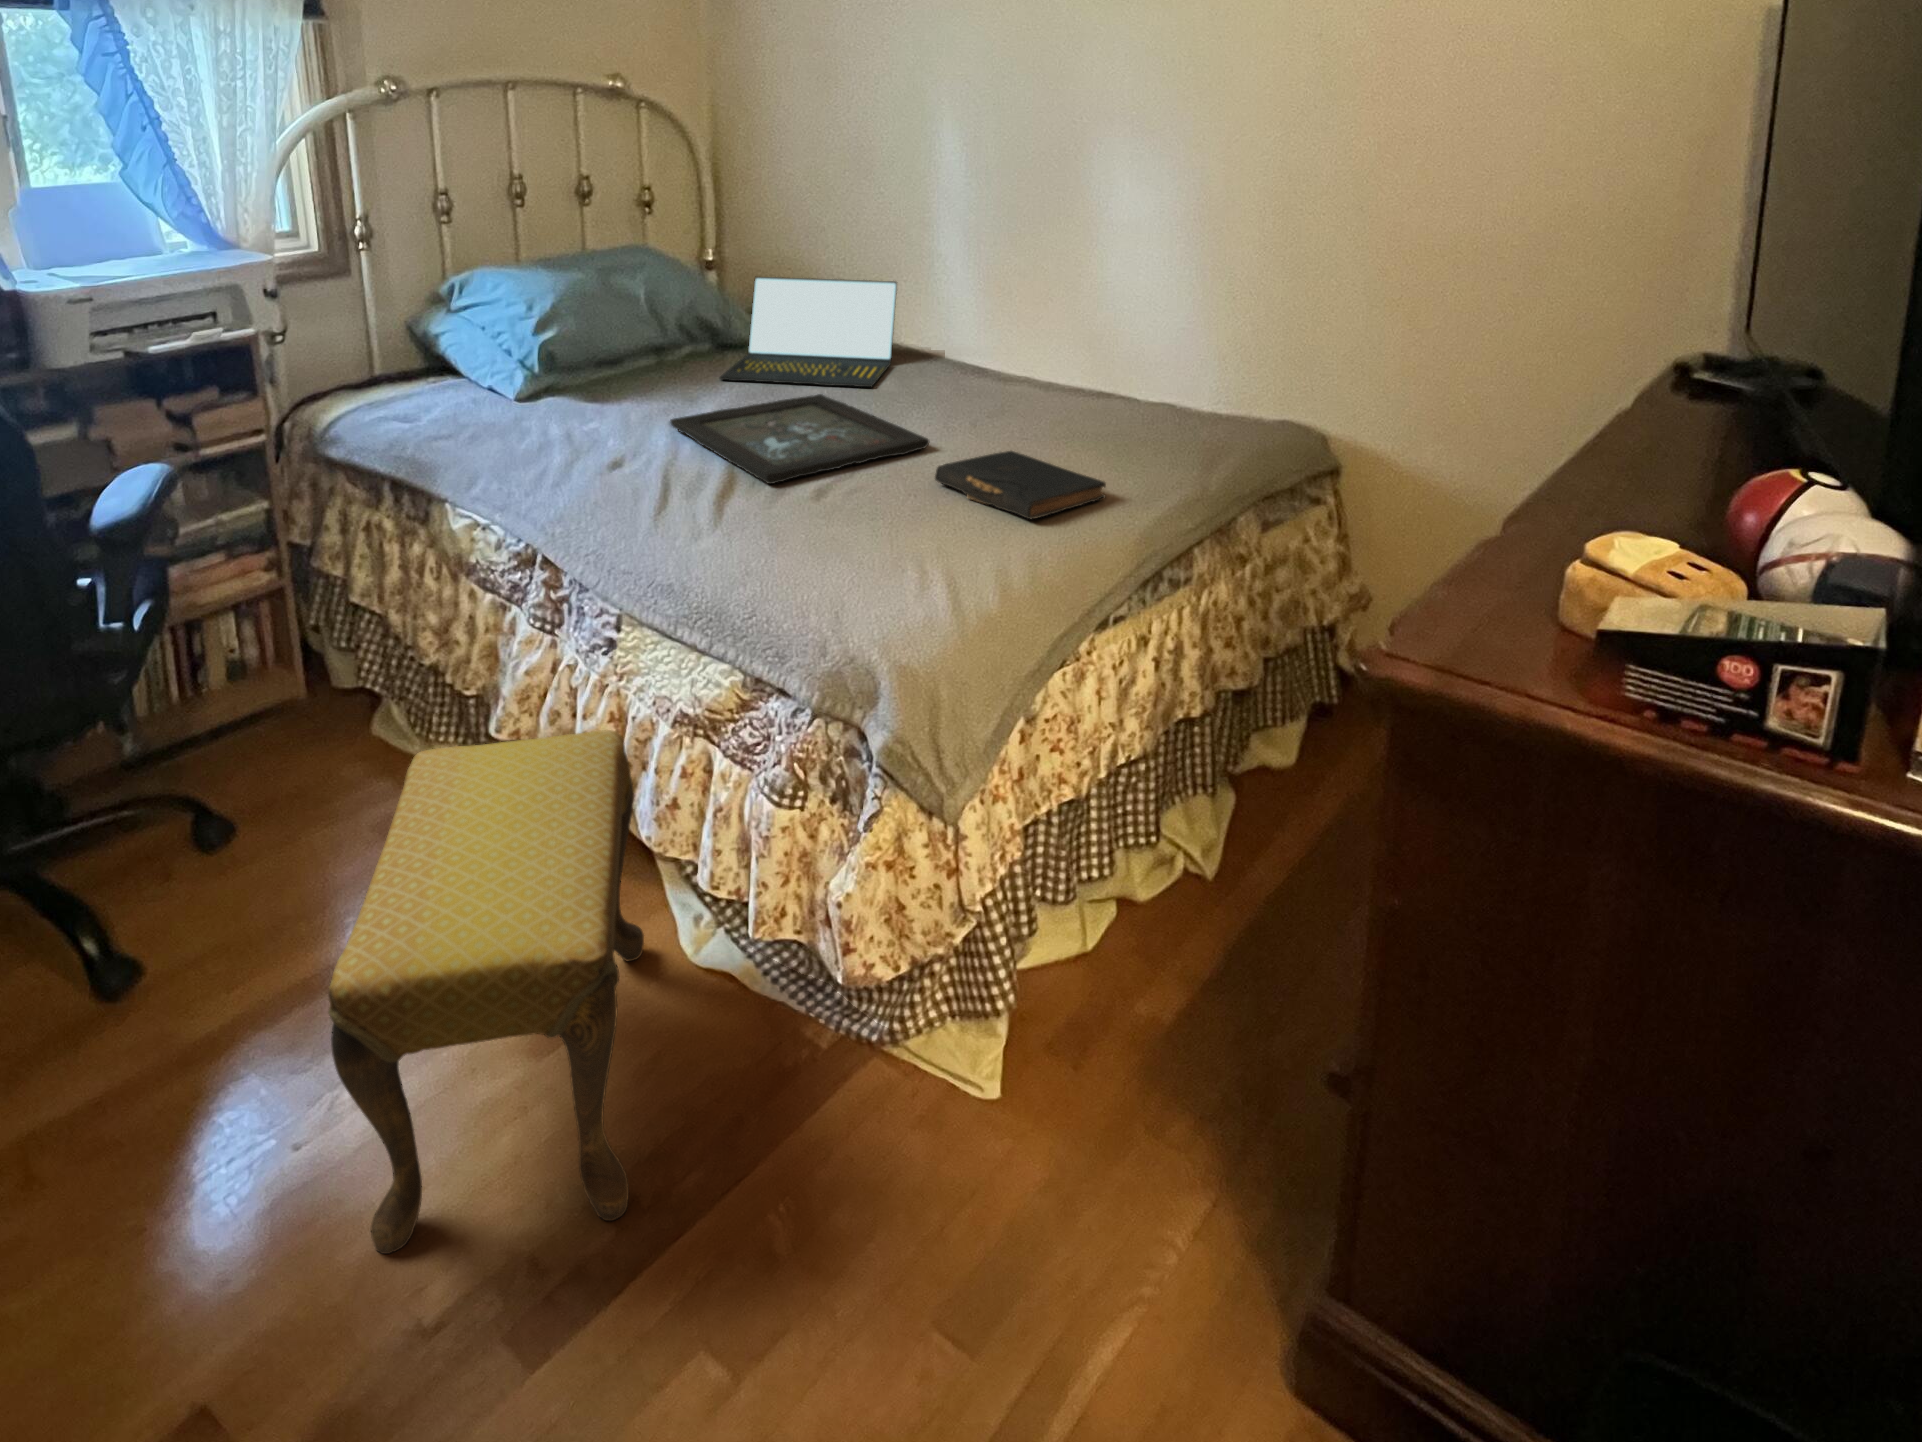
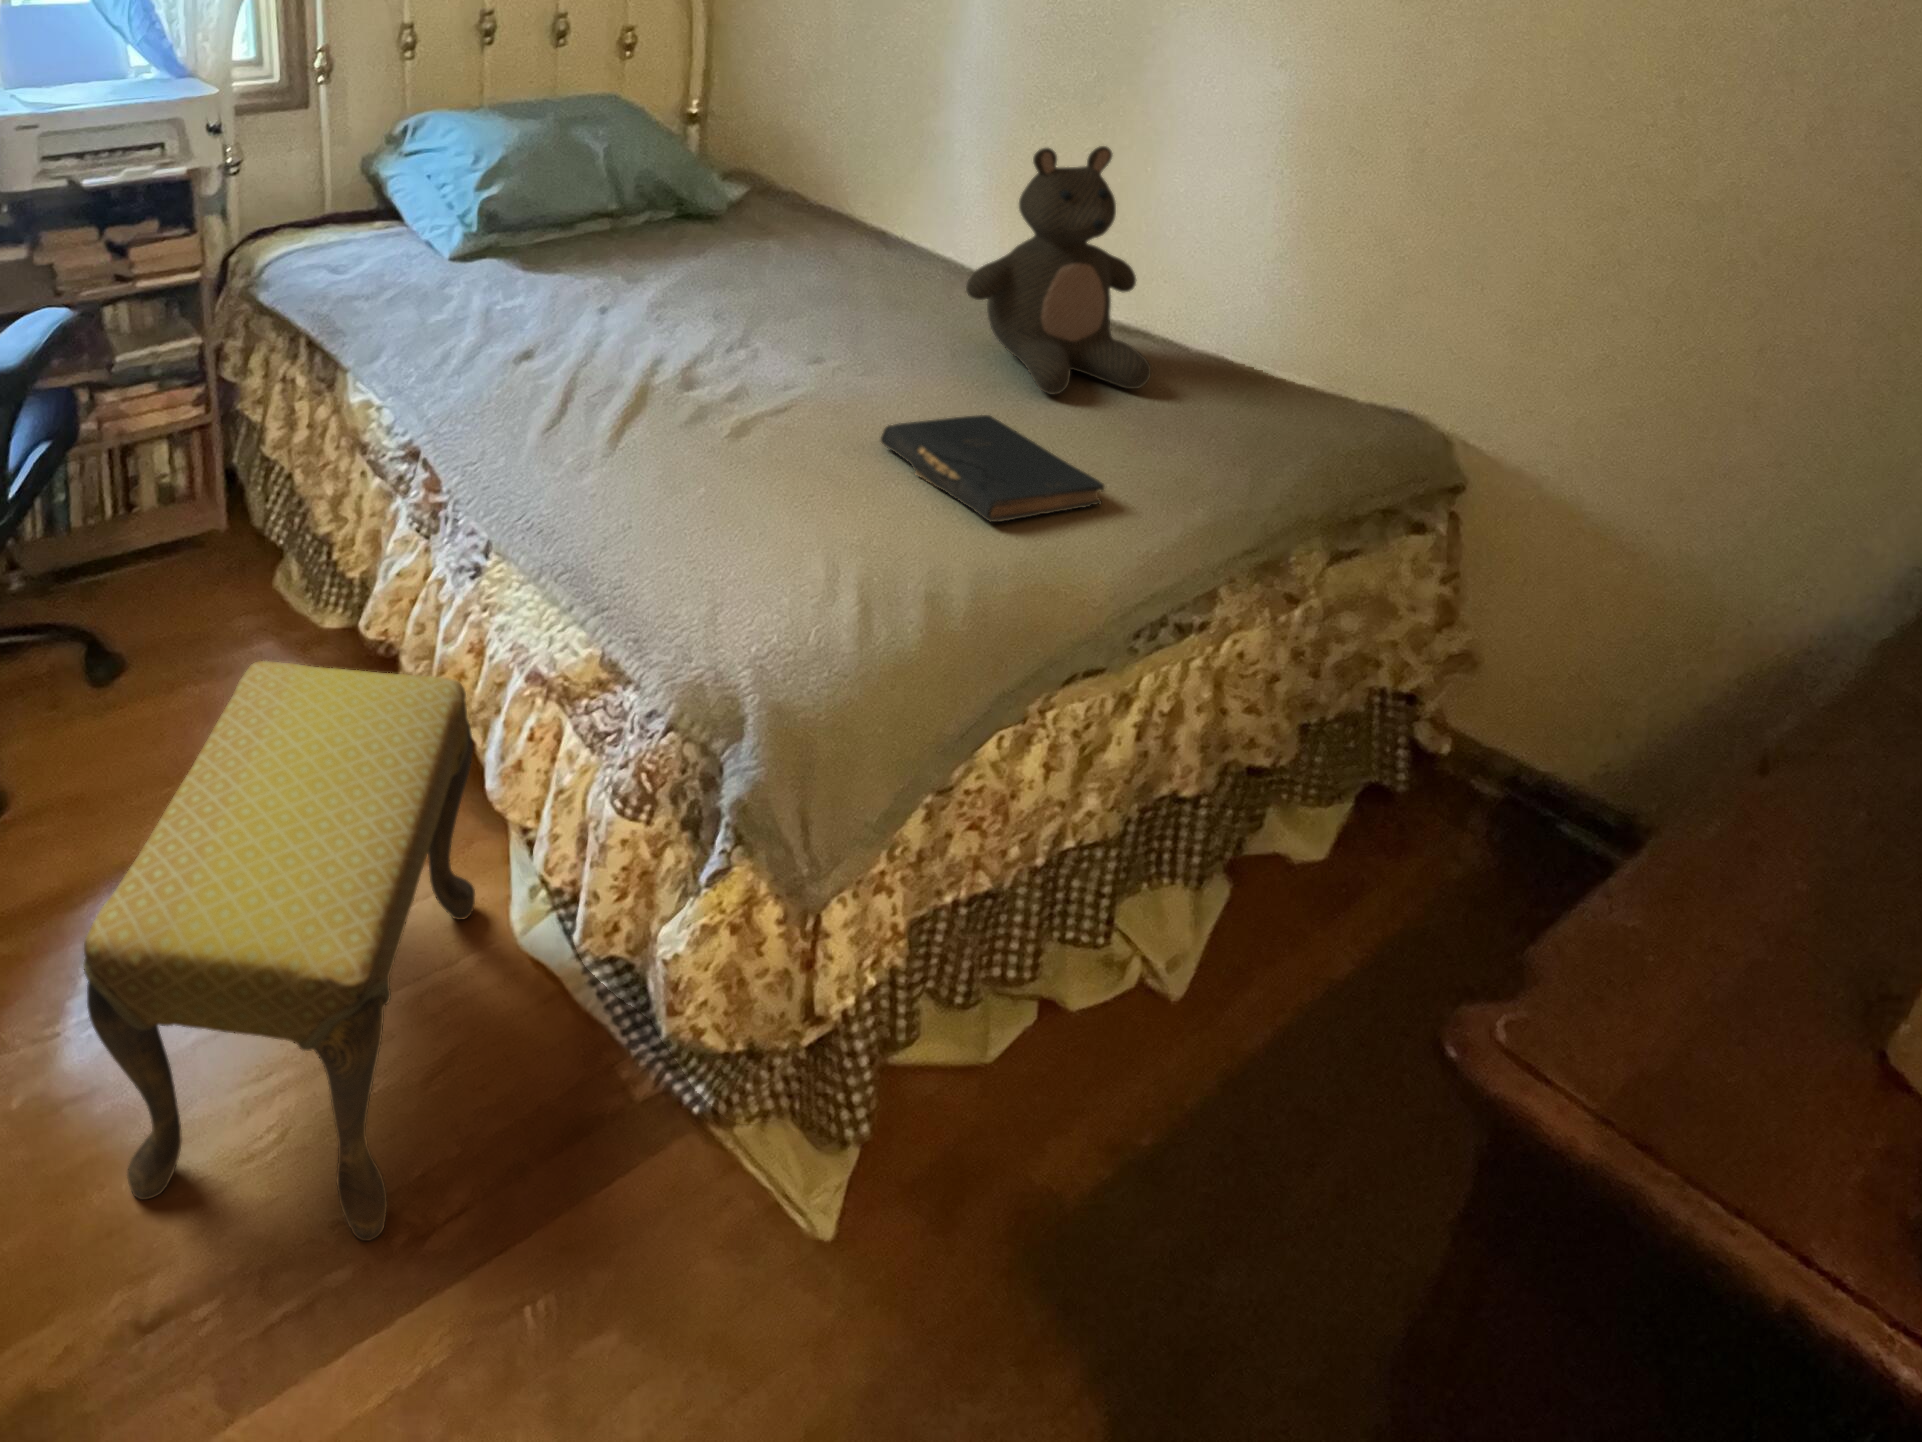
stuffed bear: none [976,239,1120,434] -> present [966,146,1151,395]
laptop: present [720,277,897,387] -> none [668,146,894,296]
tray: present [670,394,929,484] -> none [594,299,888,416]

